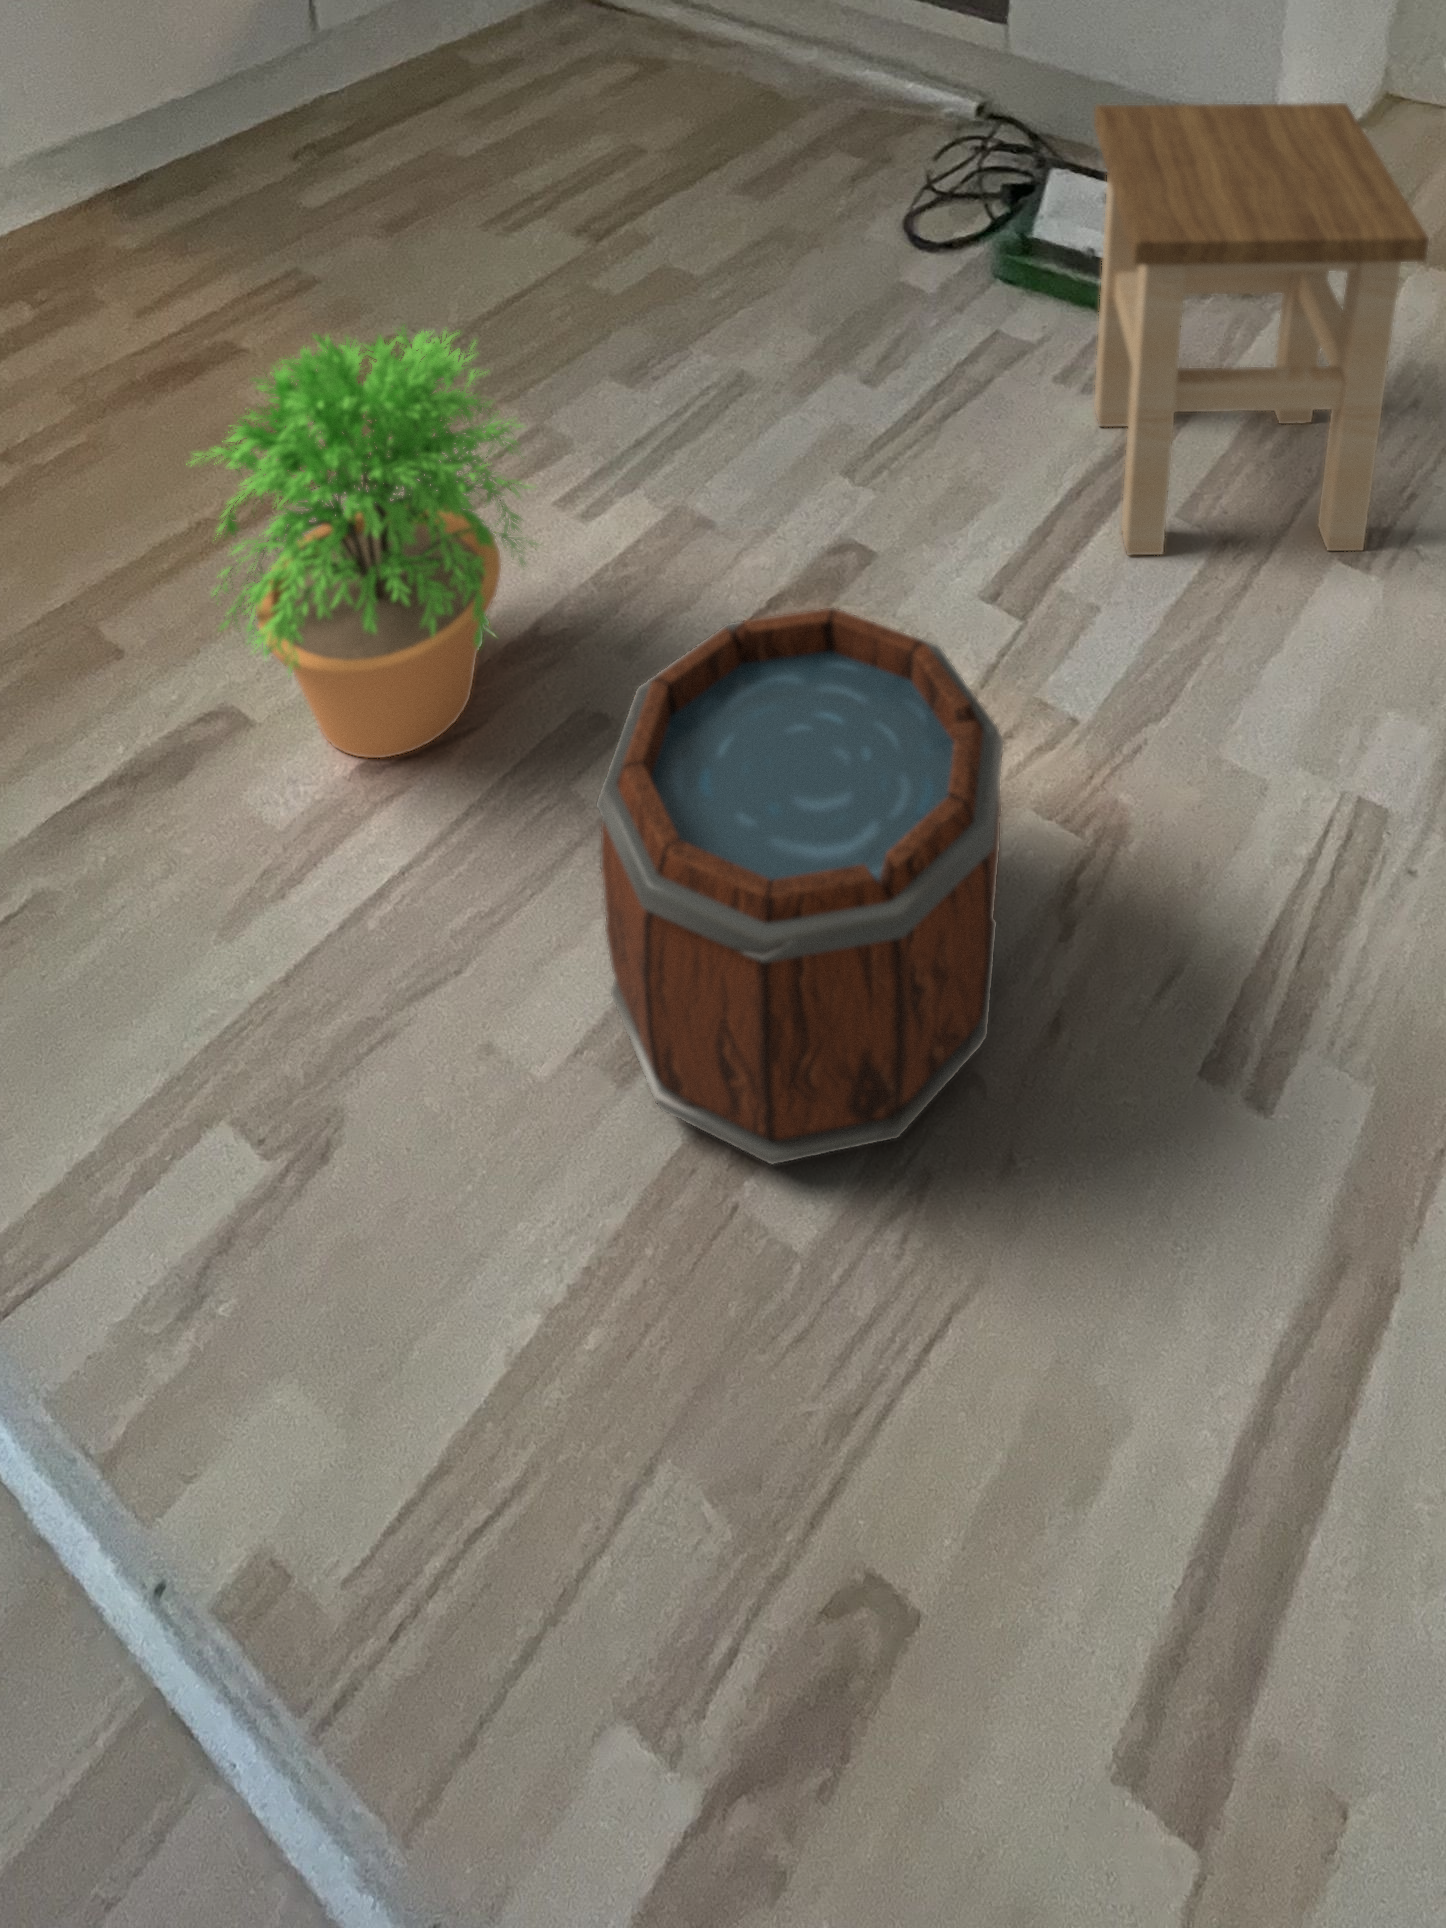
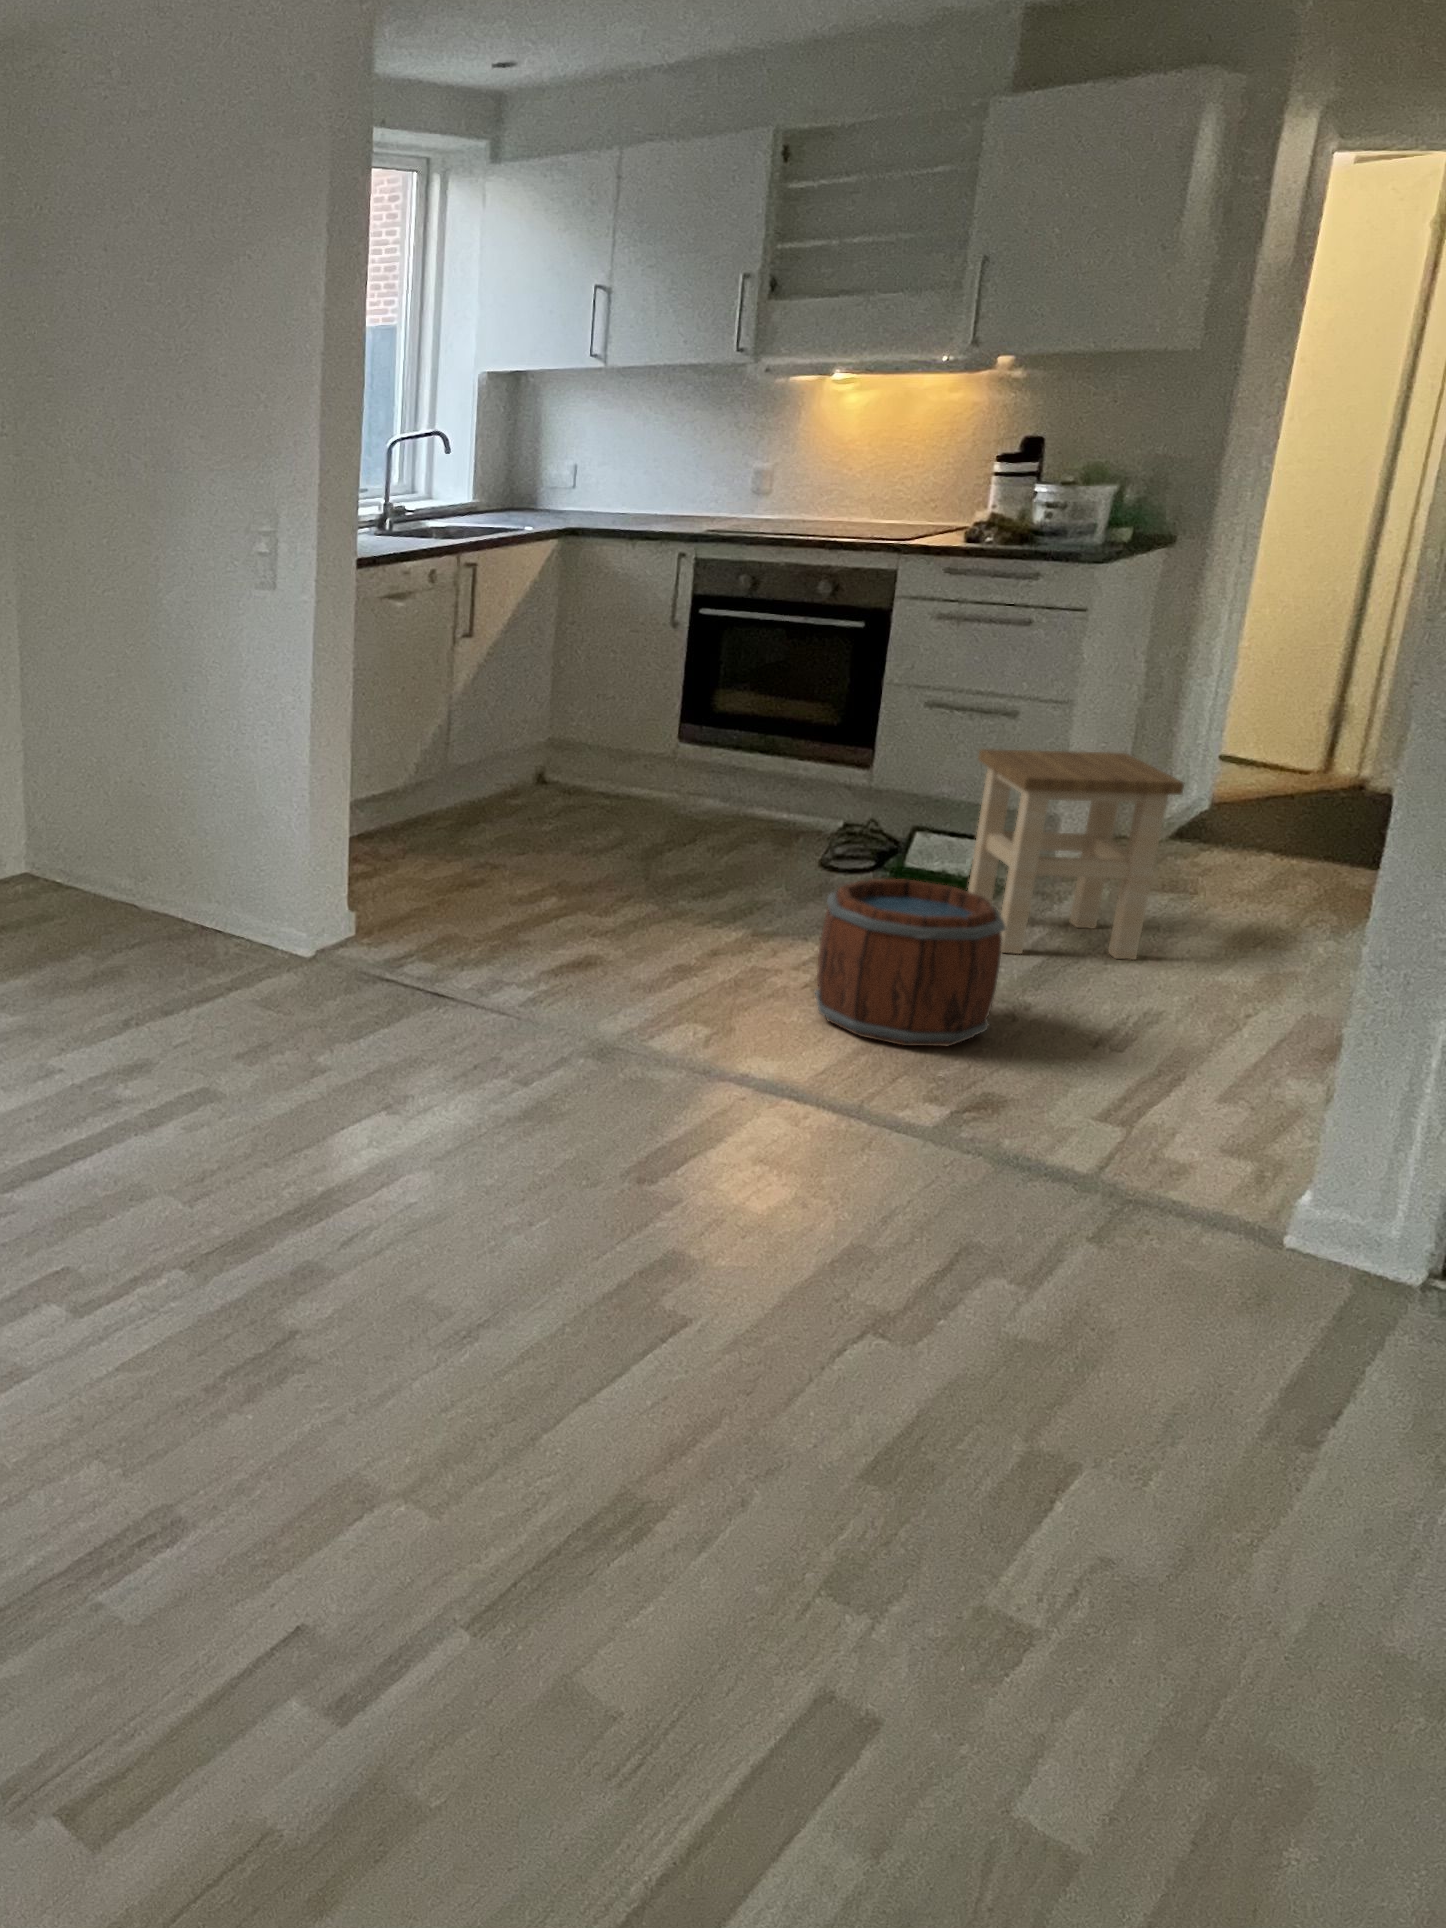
potted plant: present [191,325,533,758] -> none [586,789,756,971]

